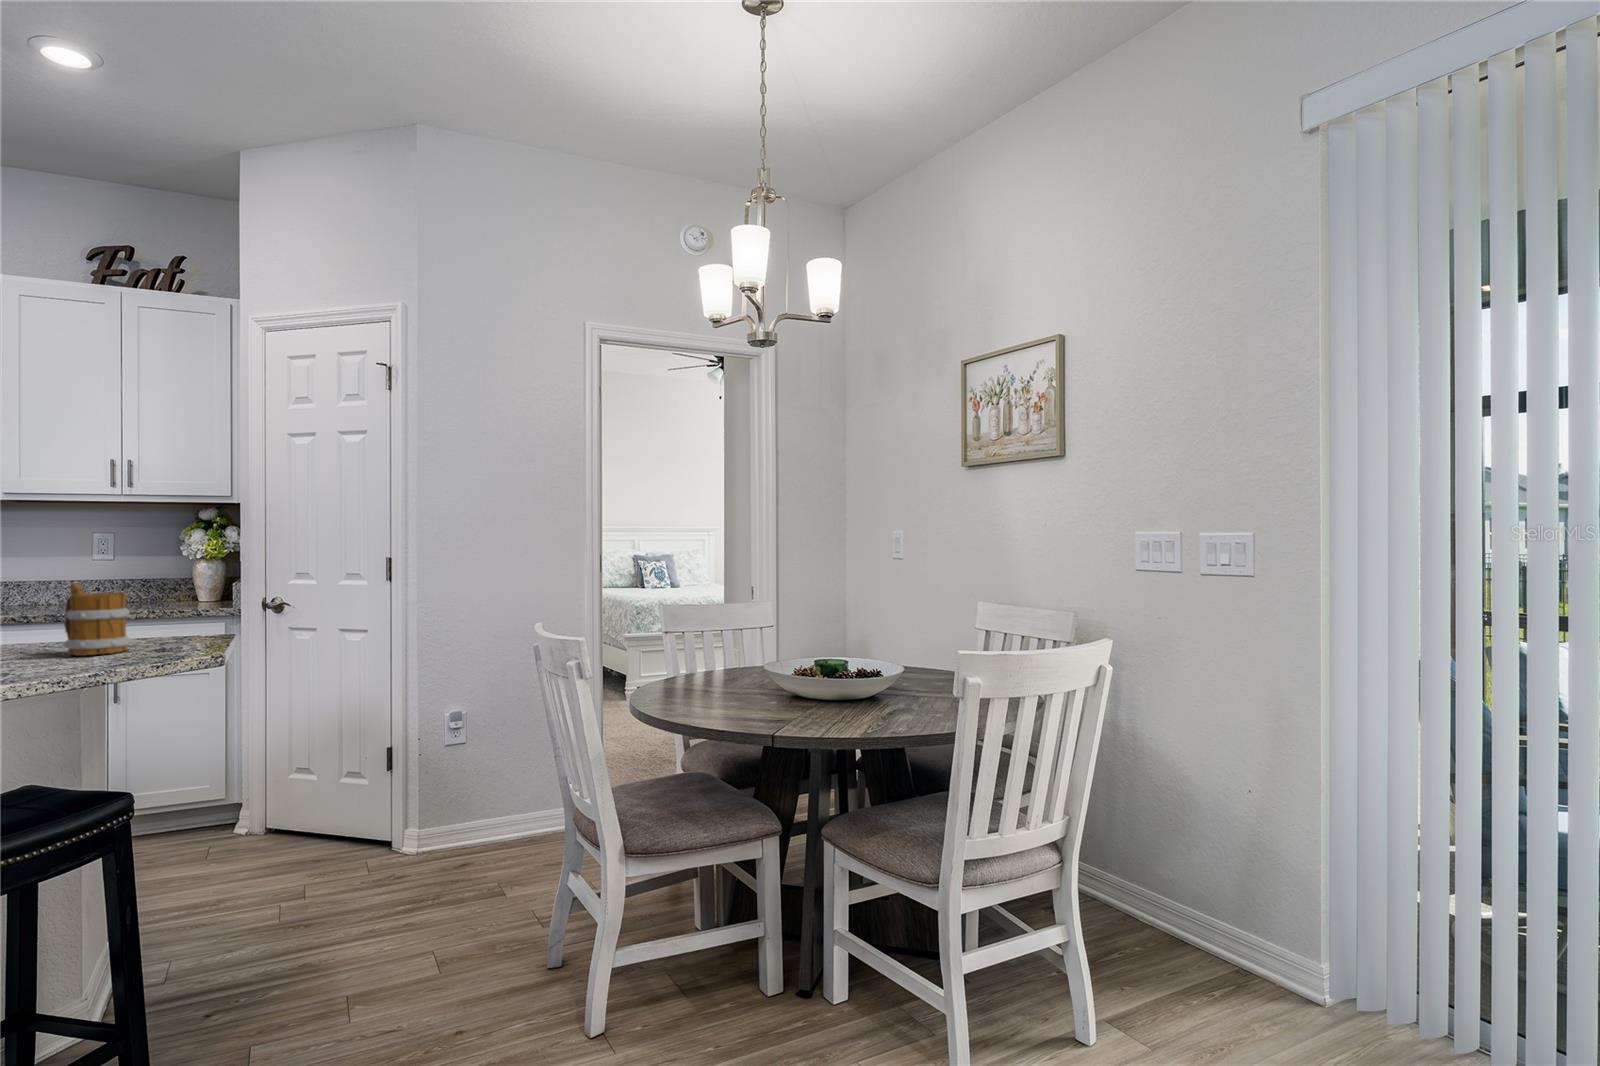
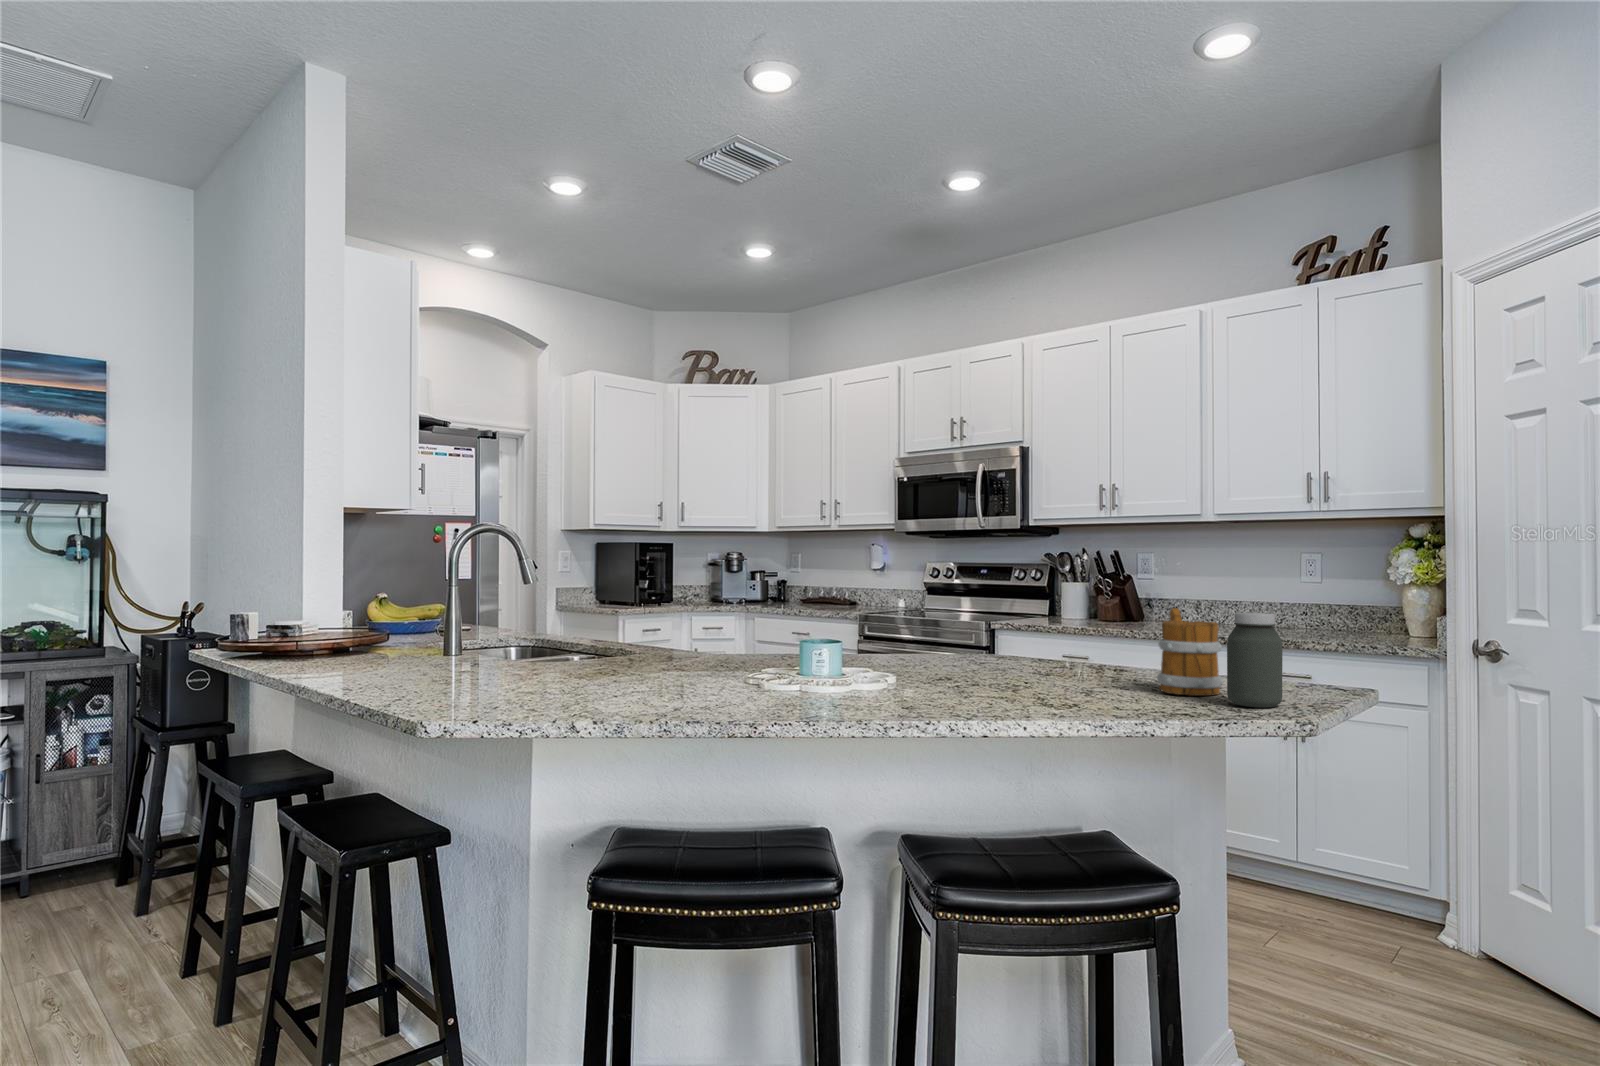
jar: none [148,581,194,654] -> present [1227,613,1283,708]

